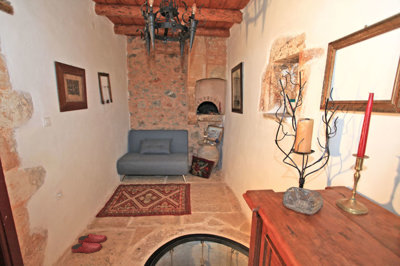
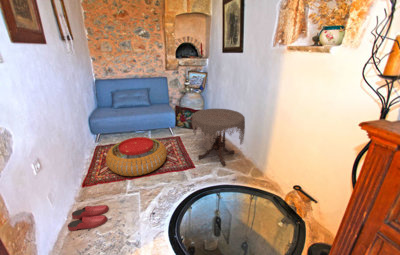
side table: none [192,161,241,217] -> present [192,109,245,166]
pouf: none [119,180,171,214] -> present [106,137,167,176]

